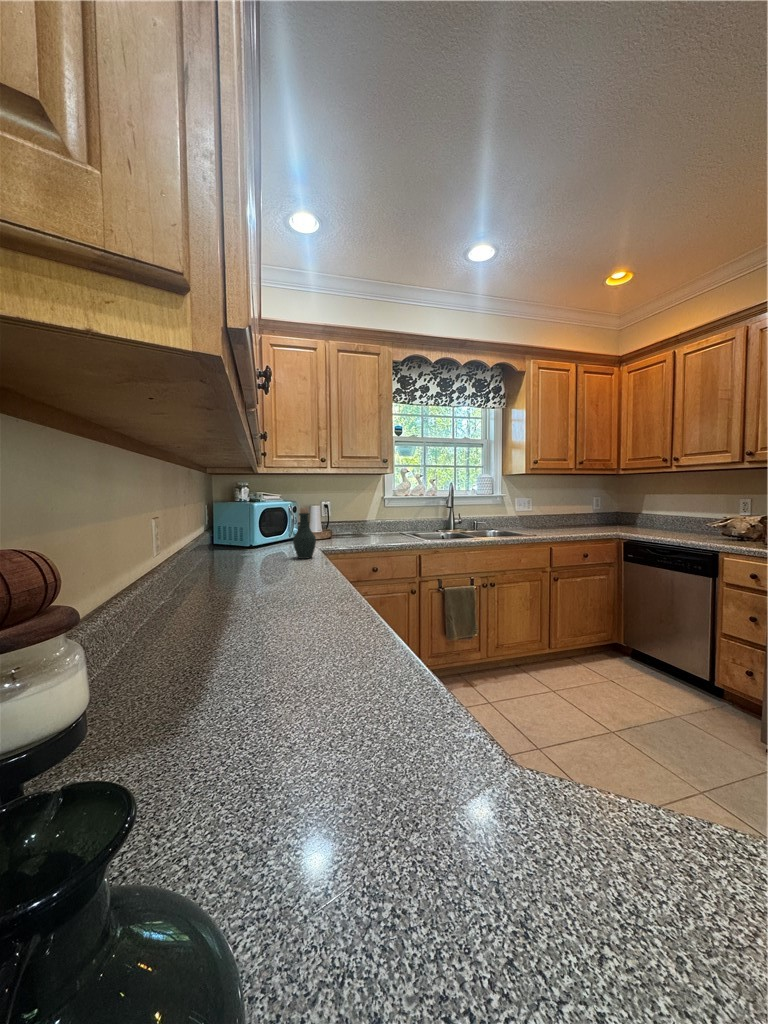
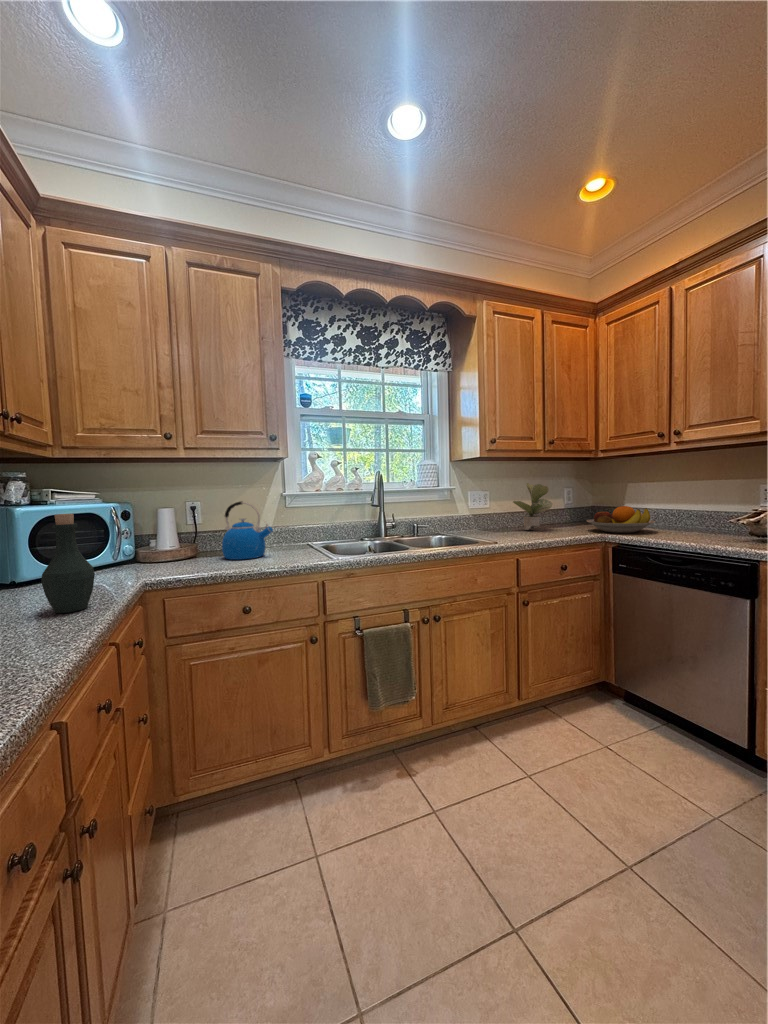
potted plant: none [550,493,581,529] -> present [513,483,553,530]
kettle: none [351,502,384,540] -> present [222,501,273,560]
fruit bowl: none [607,512,660,532] -> present [586,506,655,533]

